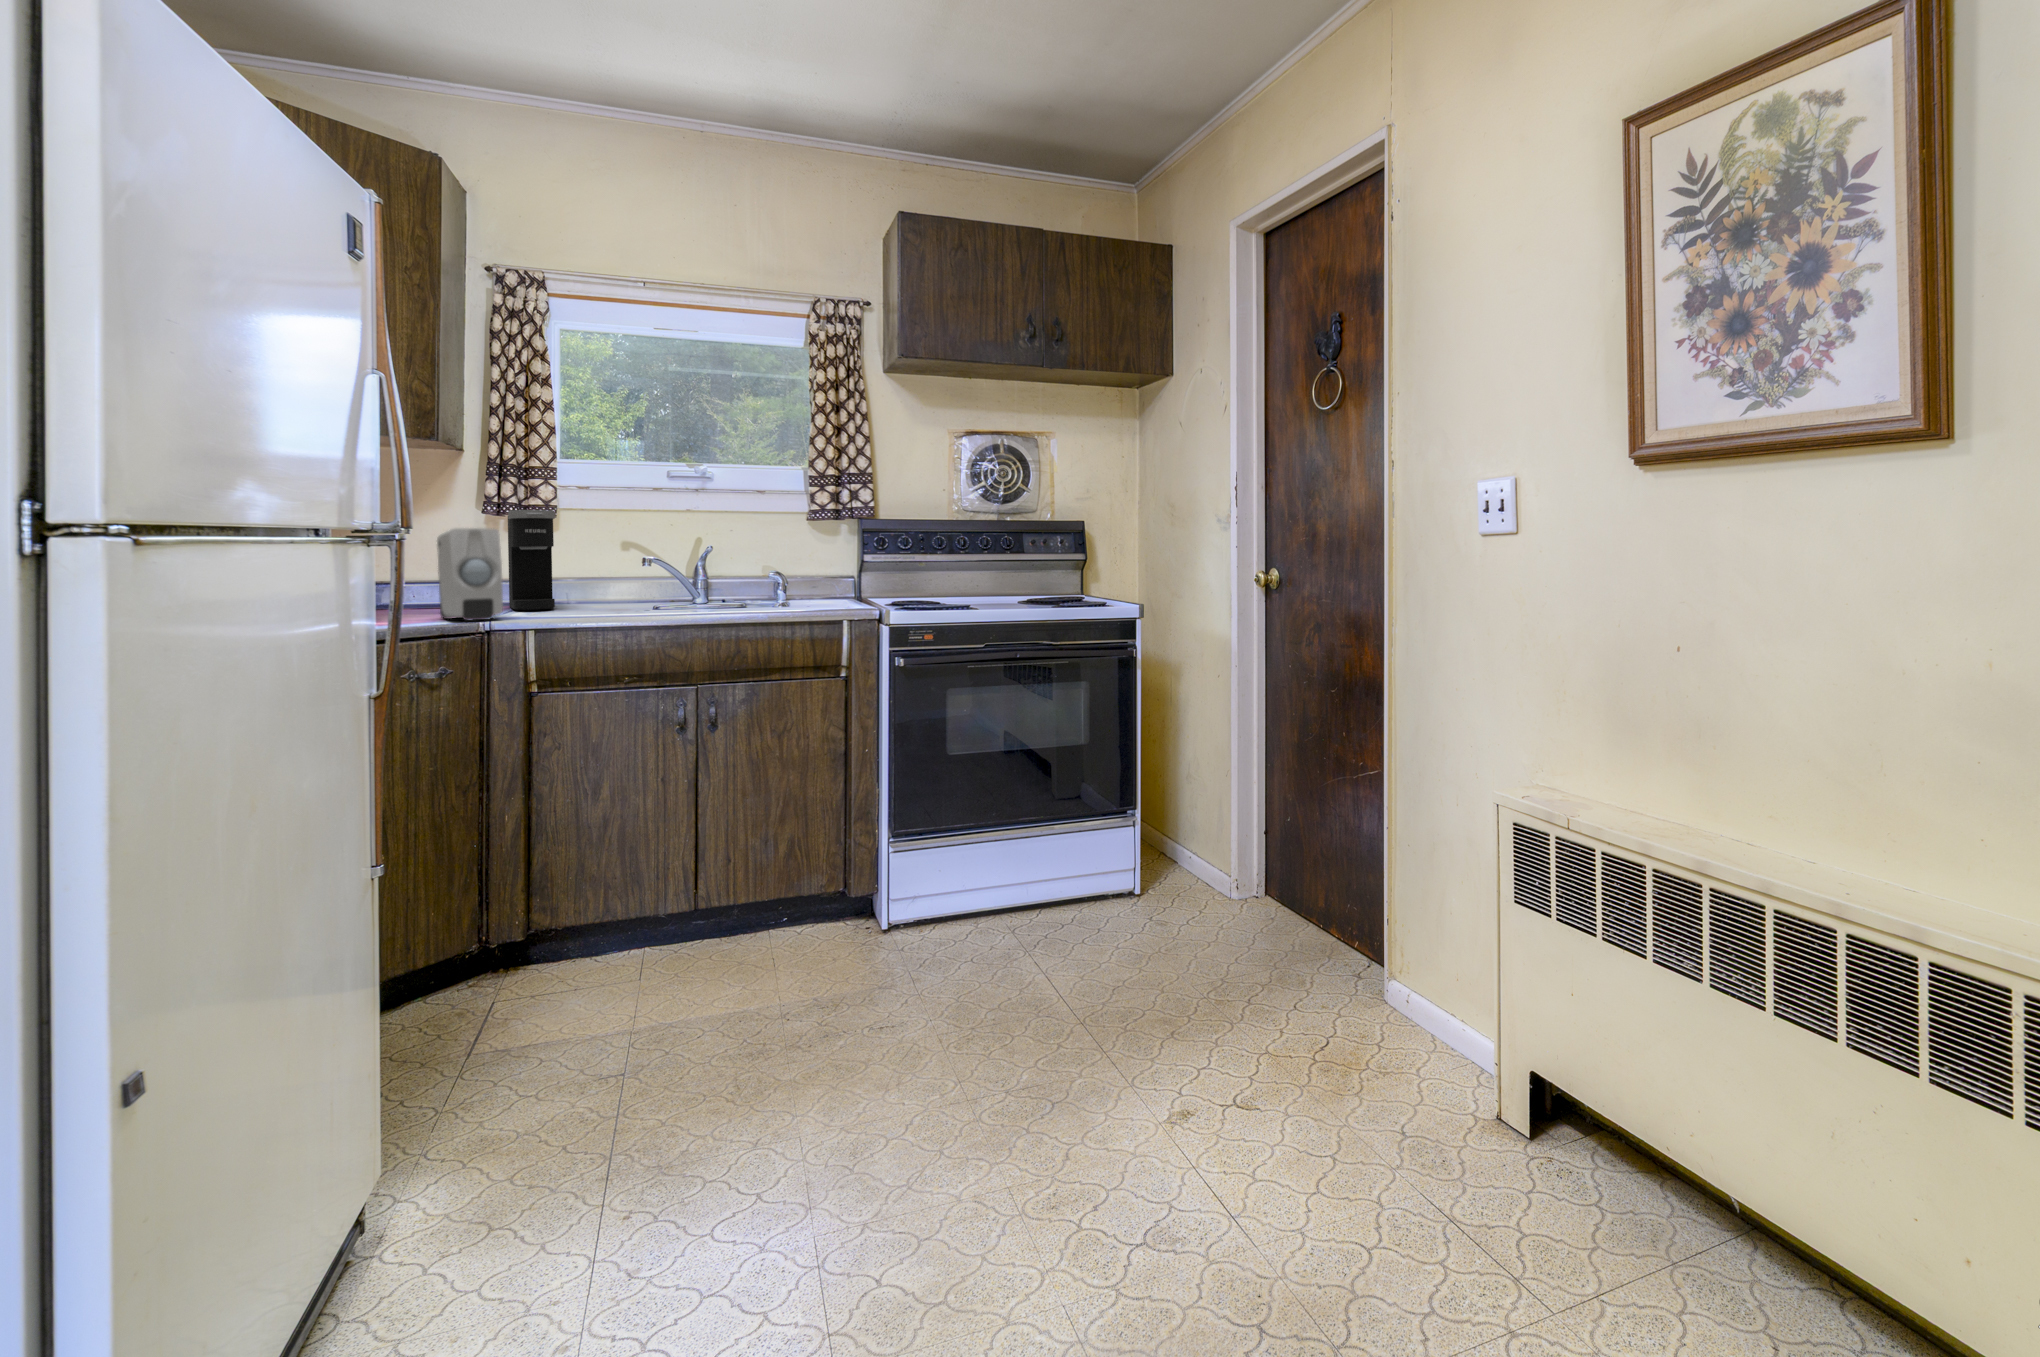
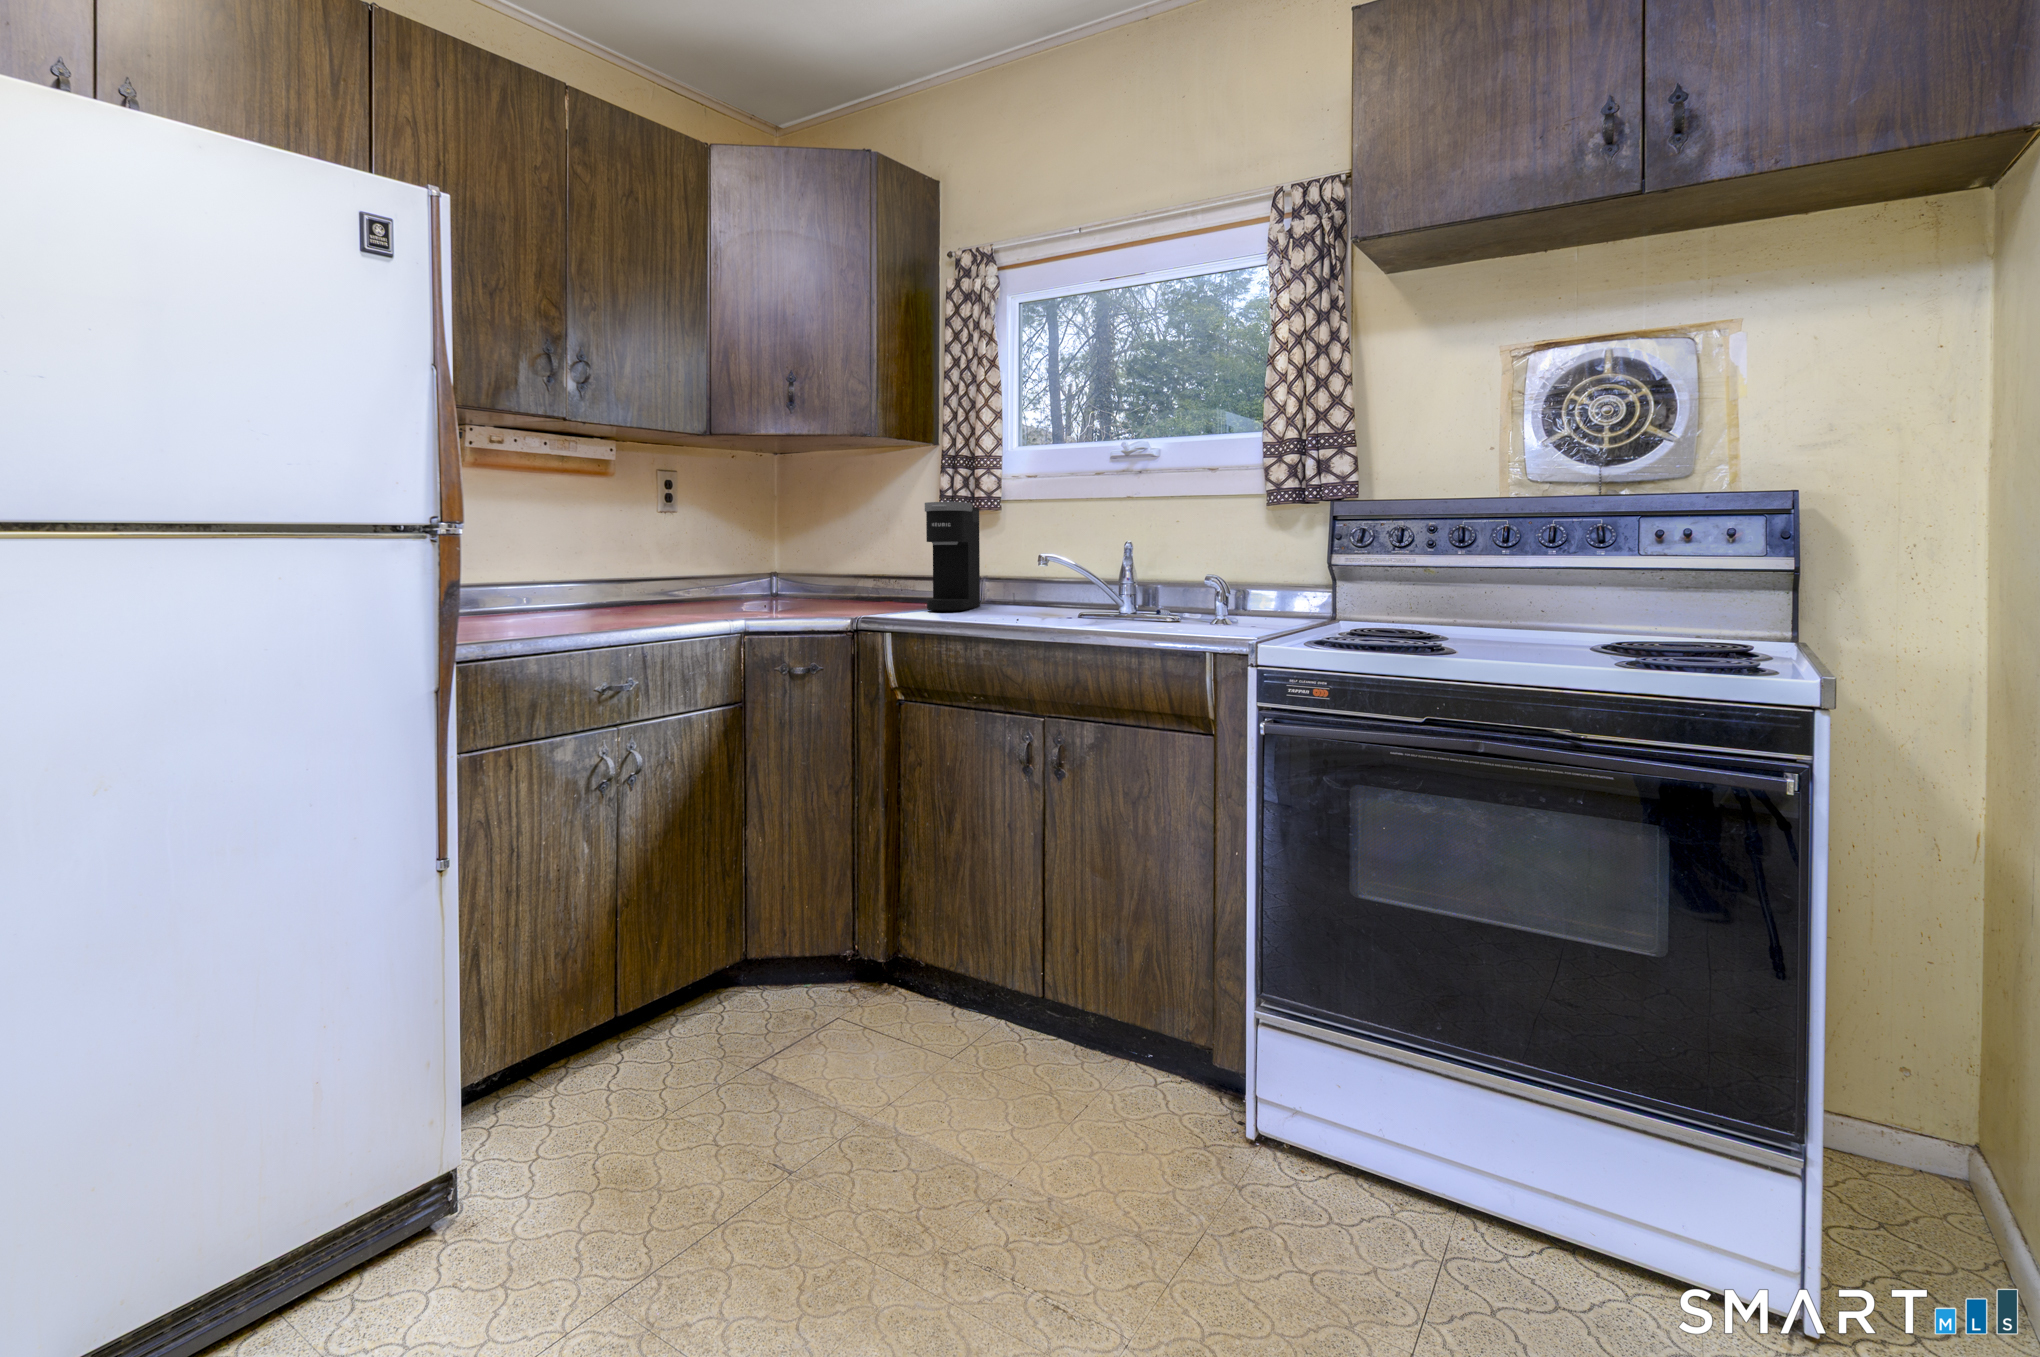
soap dispenser: present [437,528,503,621] -> none [829,523,884,619]

